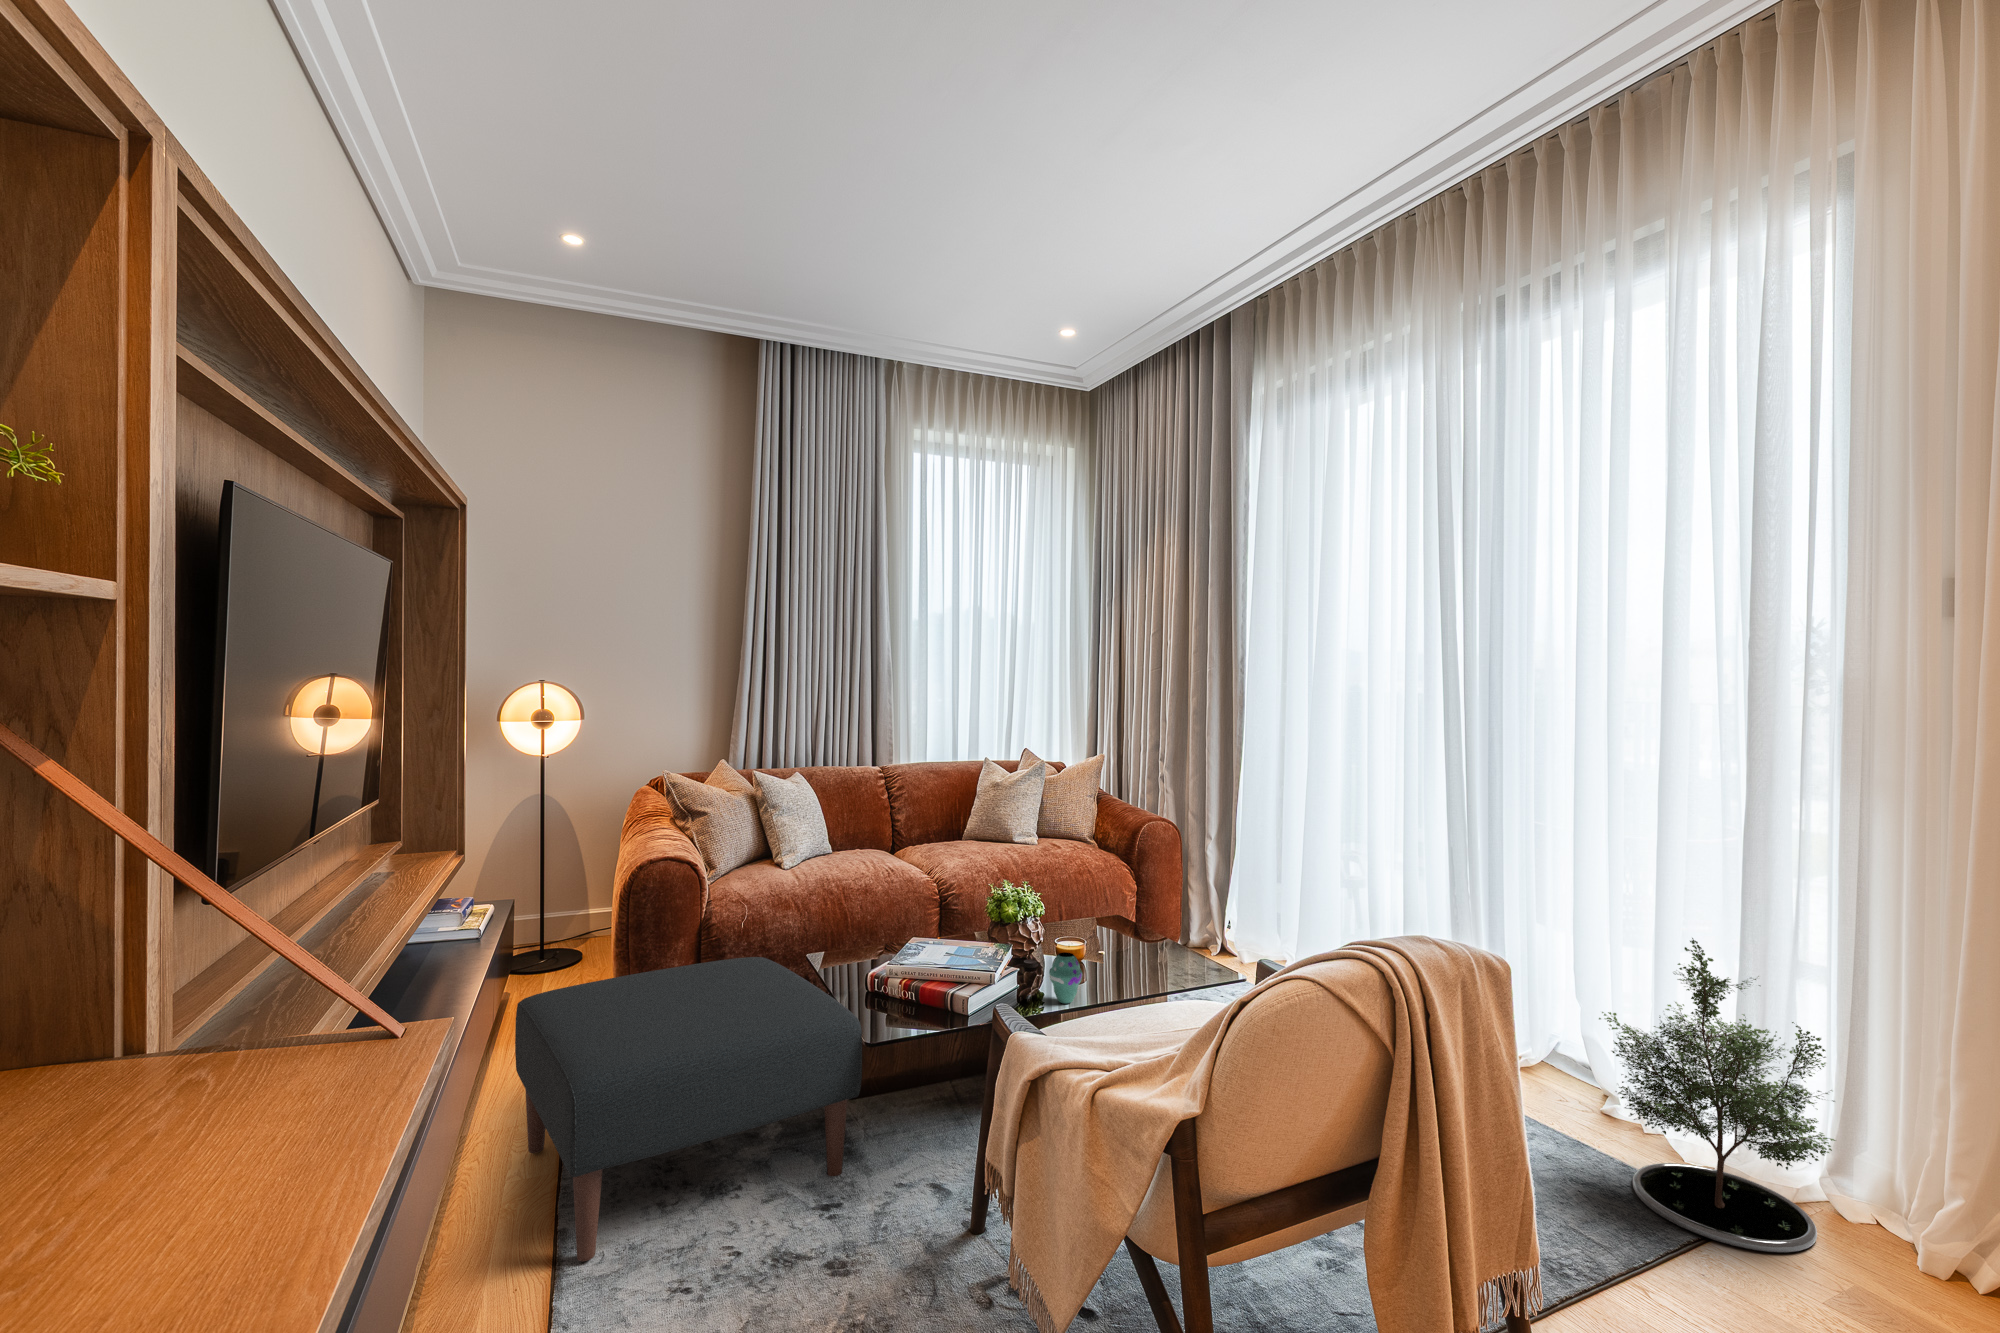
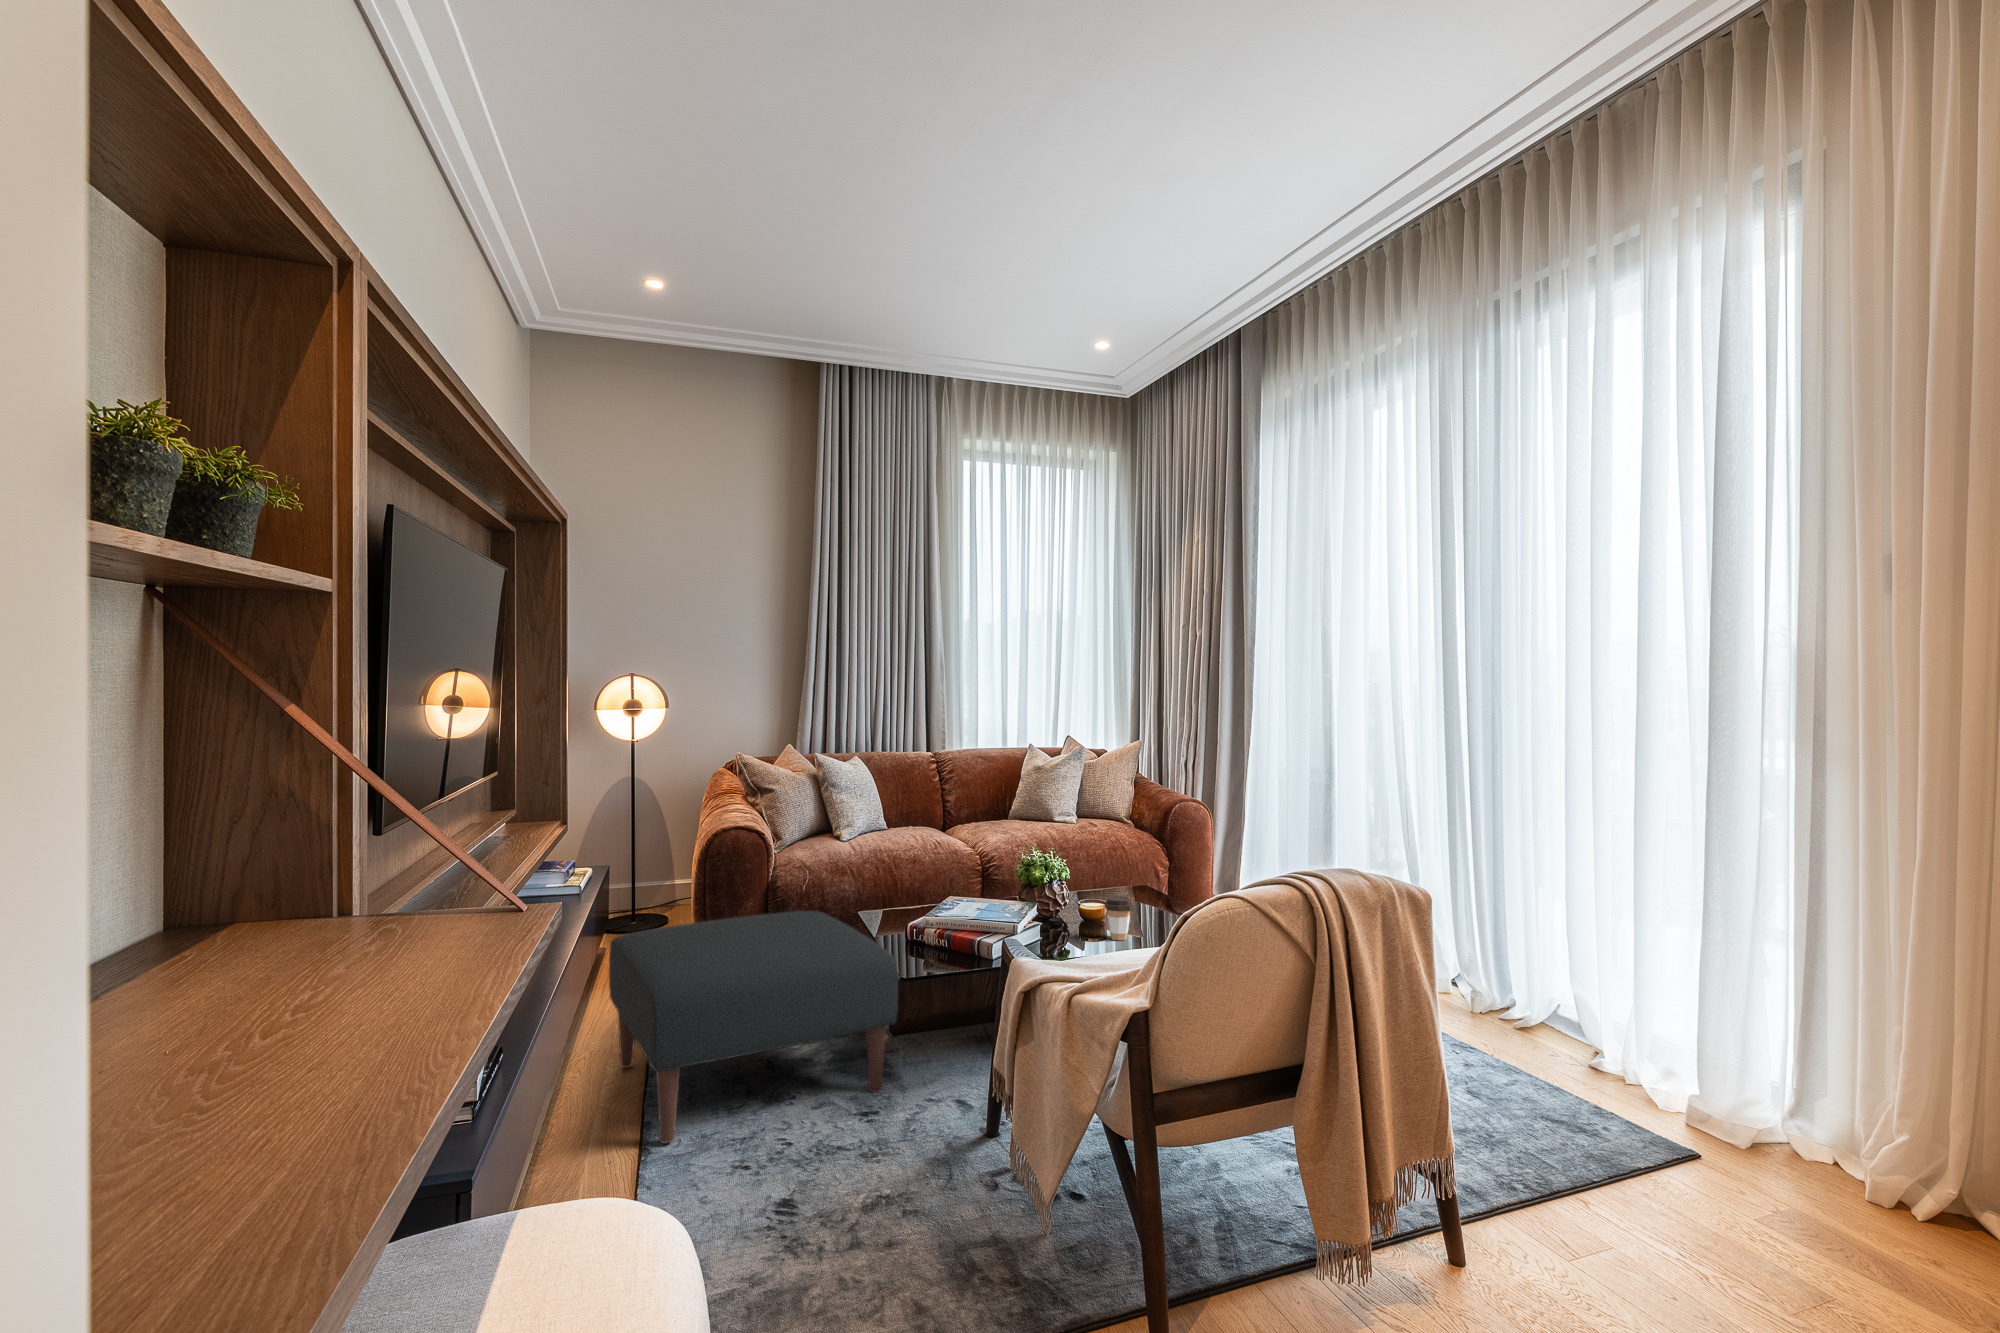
coffee cup: none [1089,937,1121,987] -> present [1105,896,1133,940]
potted tree: present [1599,938,1835,1252] -> none [1566,895,1778,1178]
vase: present [1049,952,1083,1003] -> none [1065,907,1095,951]

